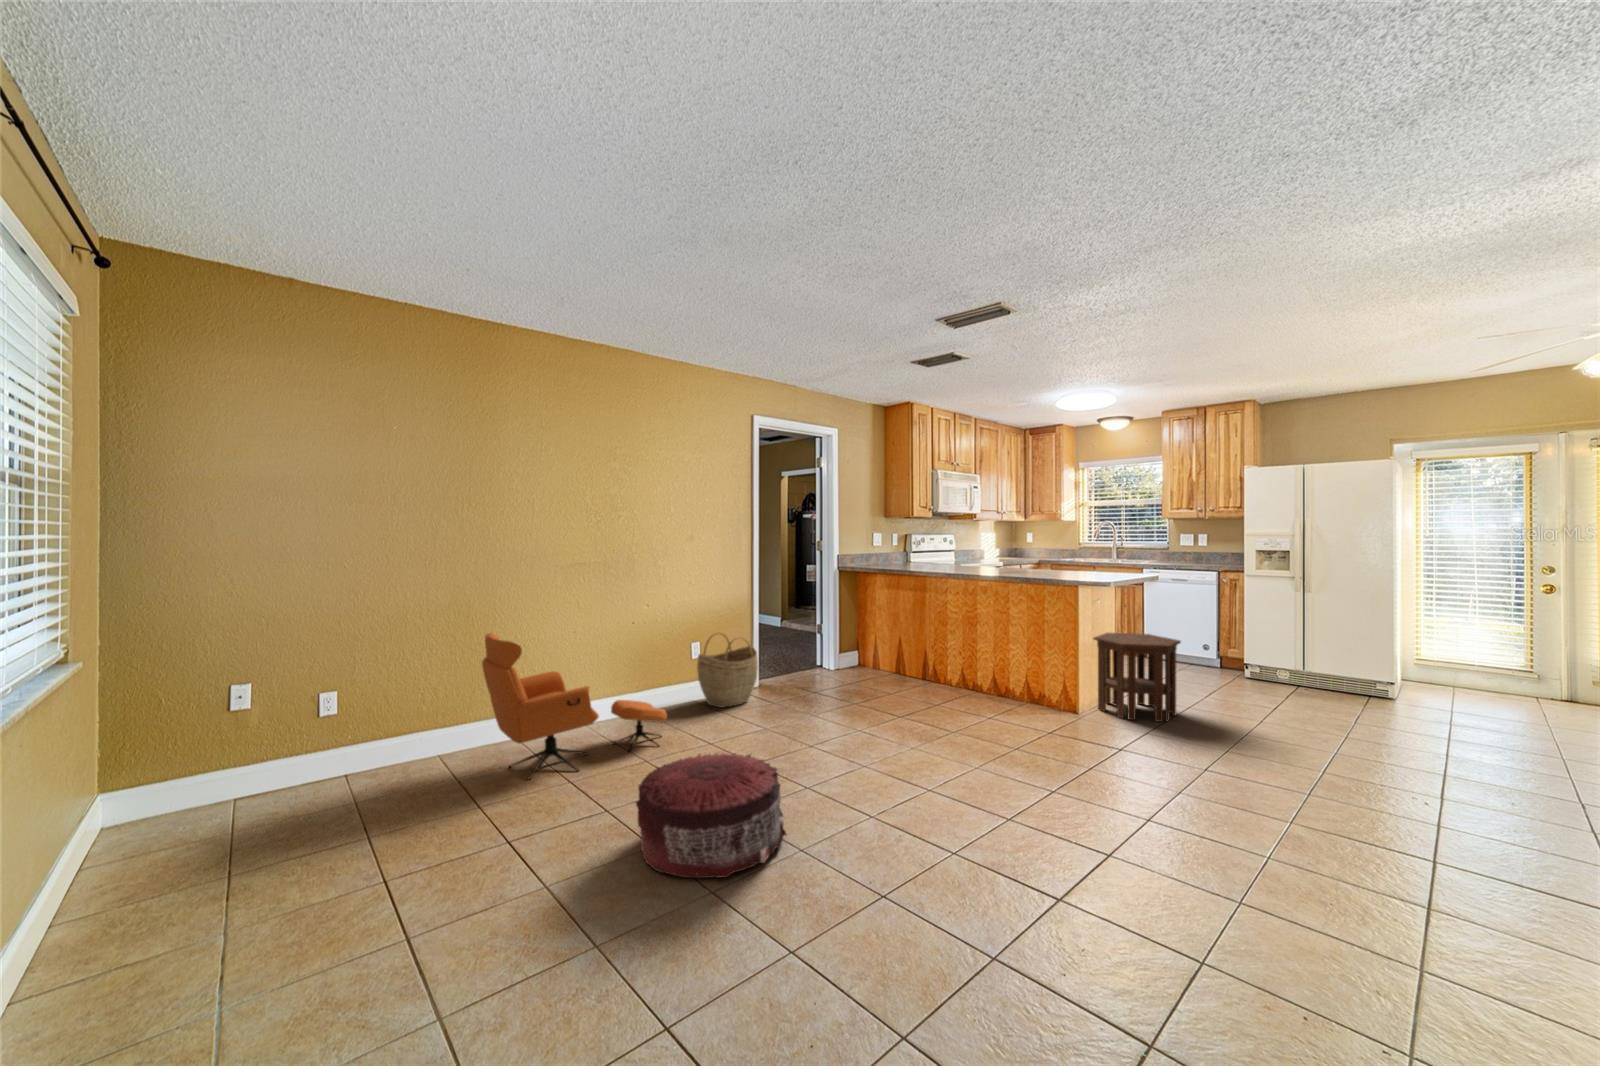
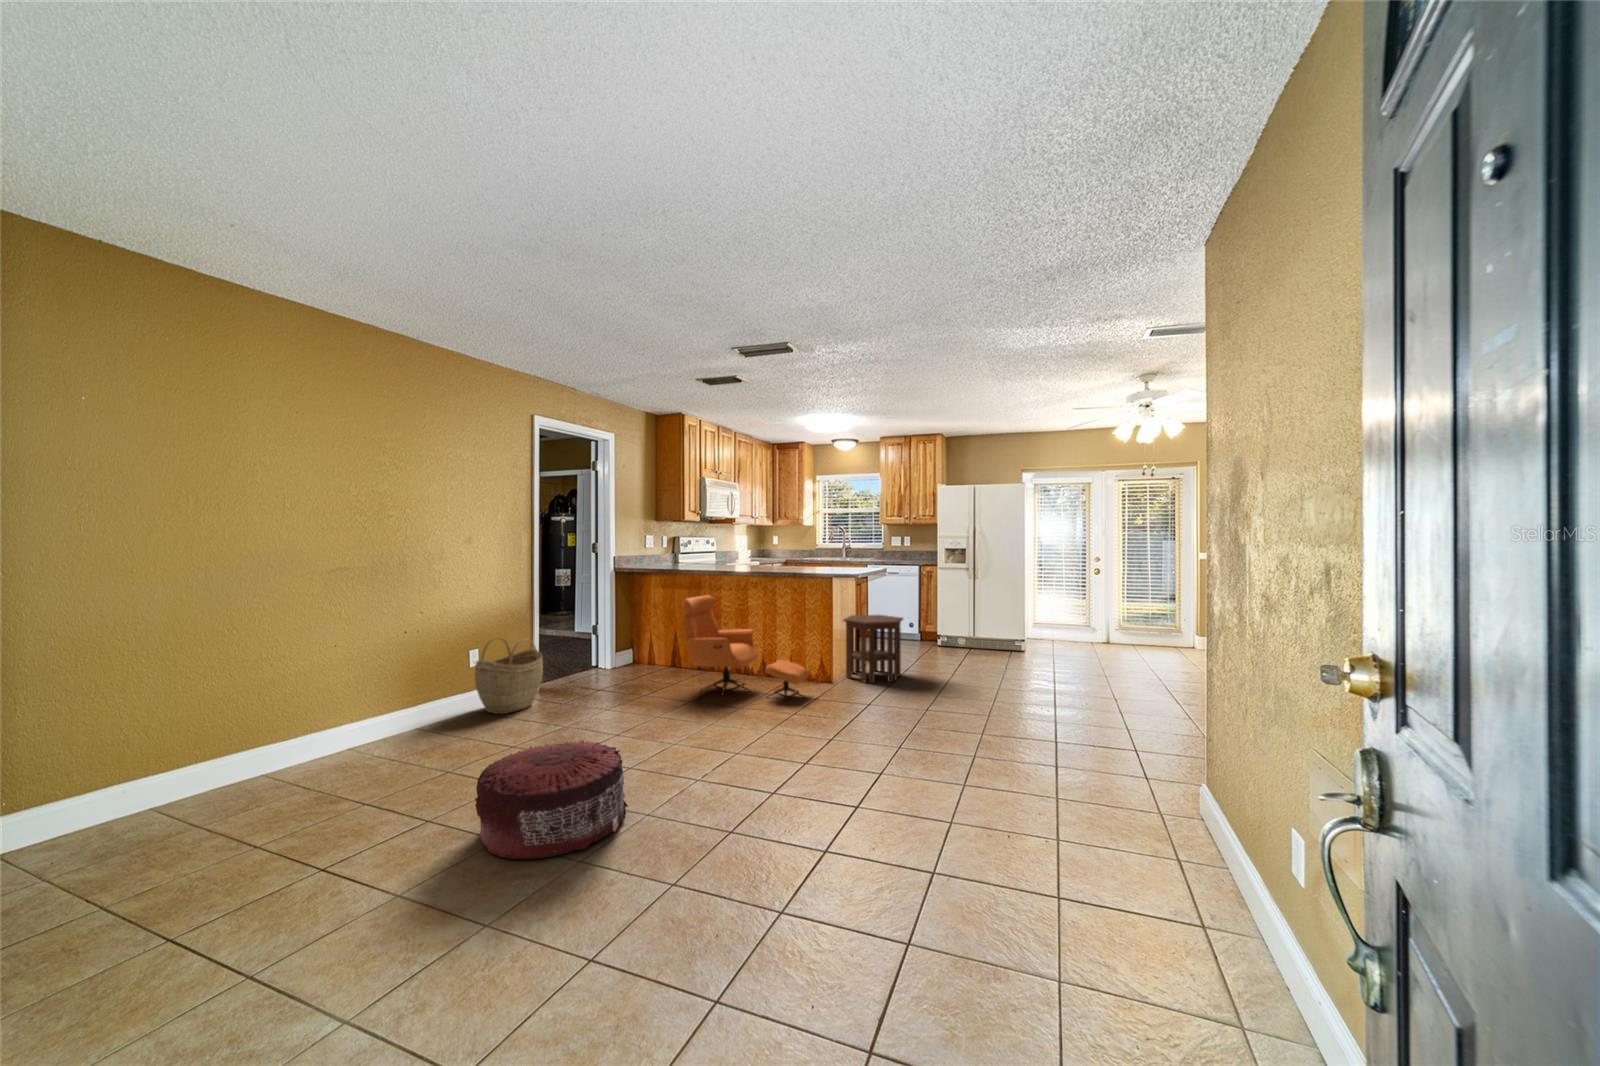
armchair: present [482,633,667,779] -> present [683,595,807,700]

